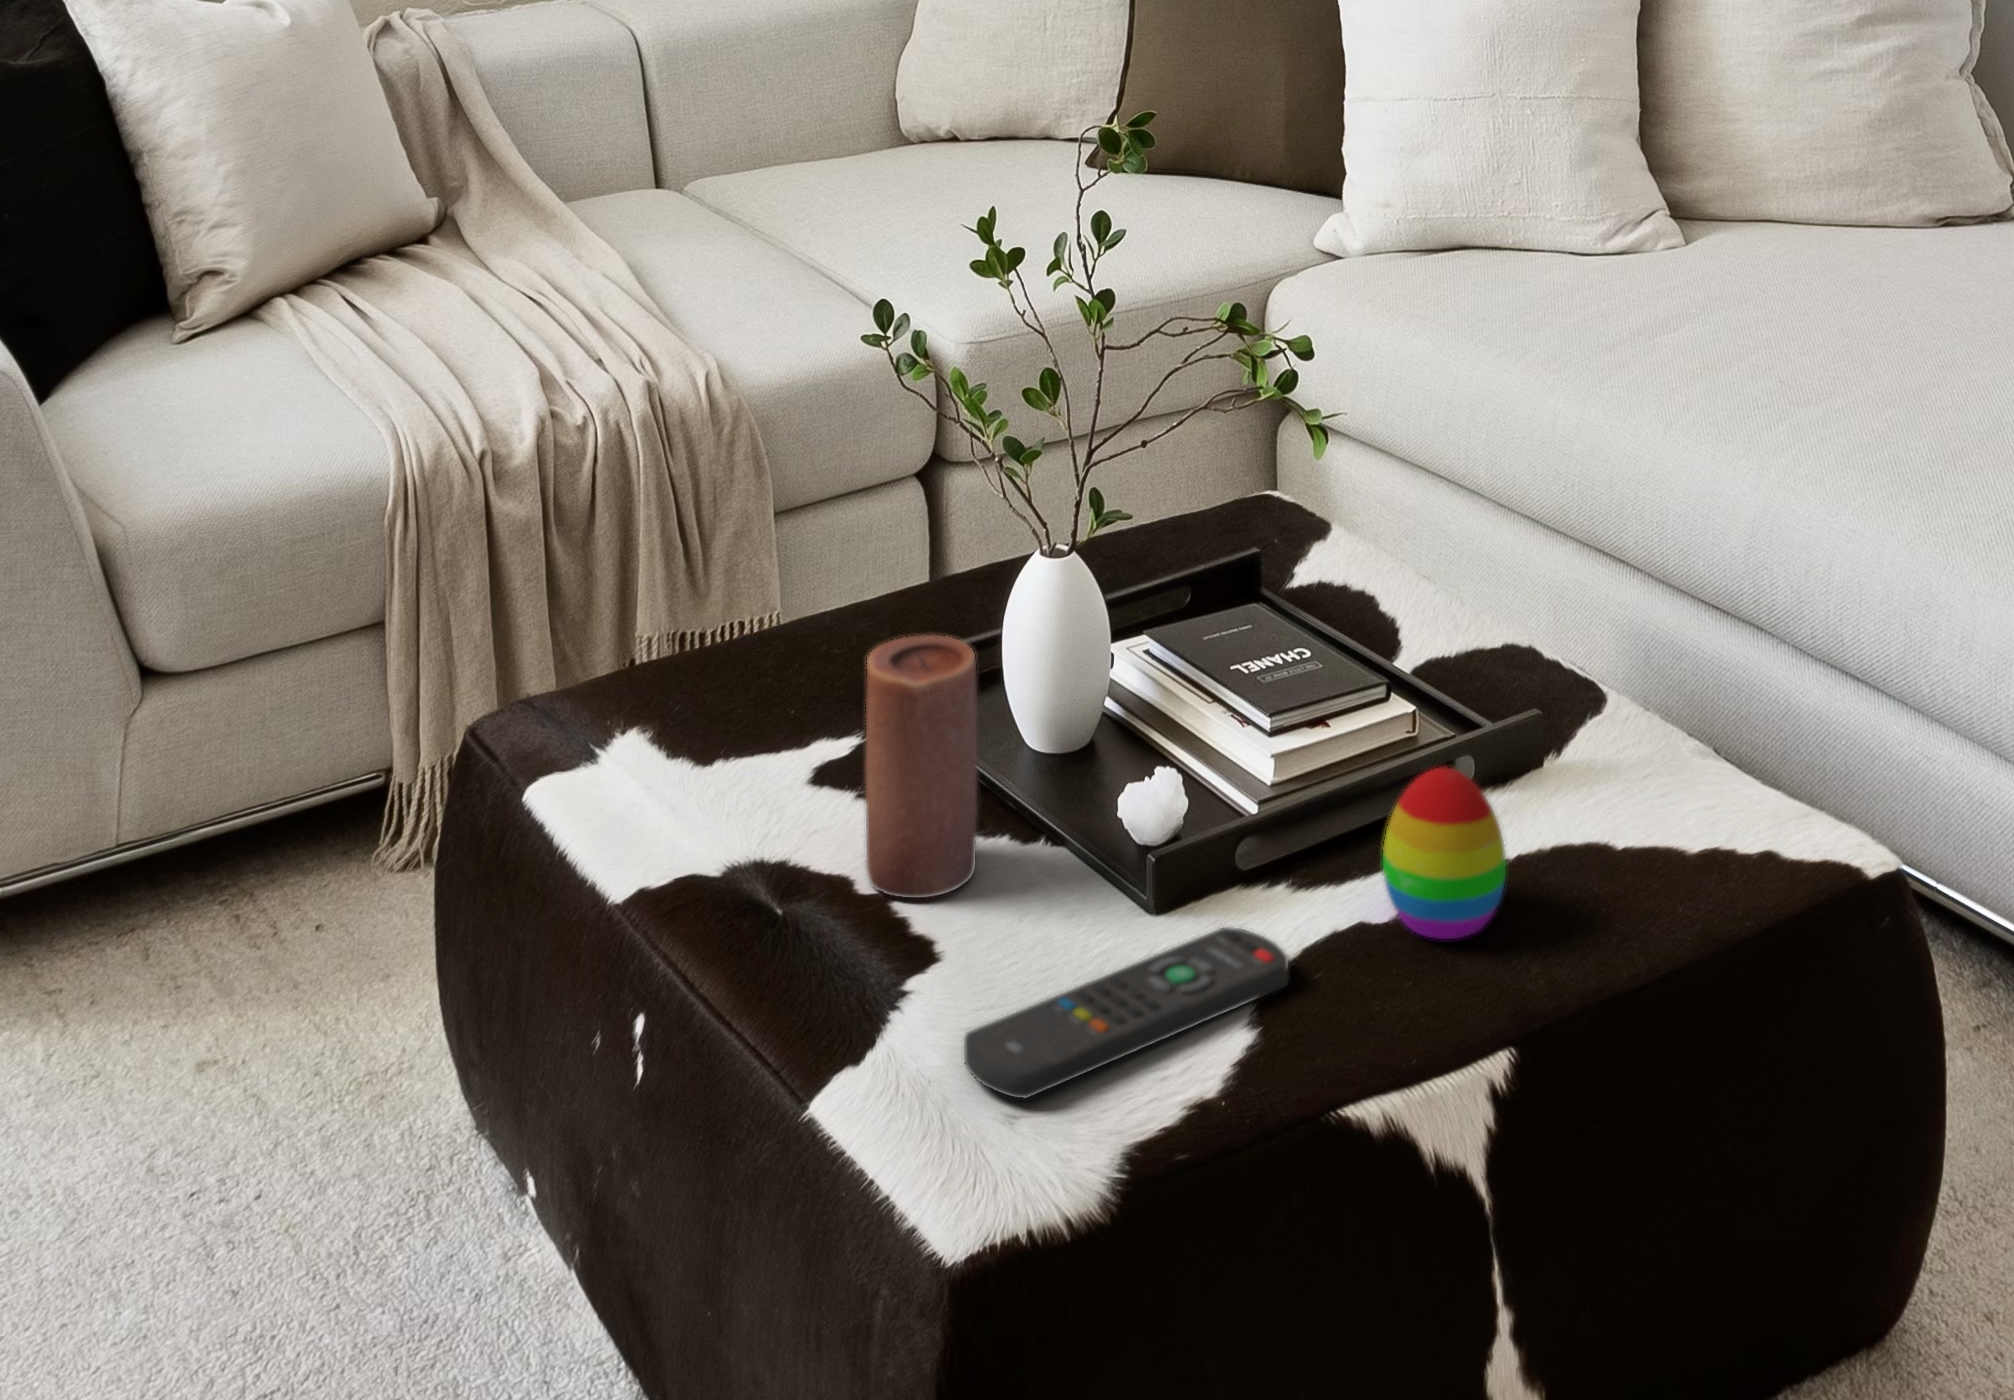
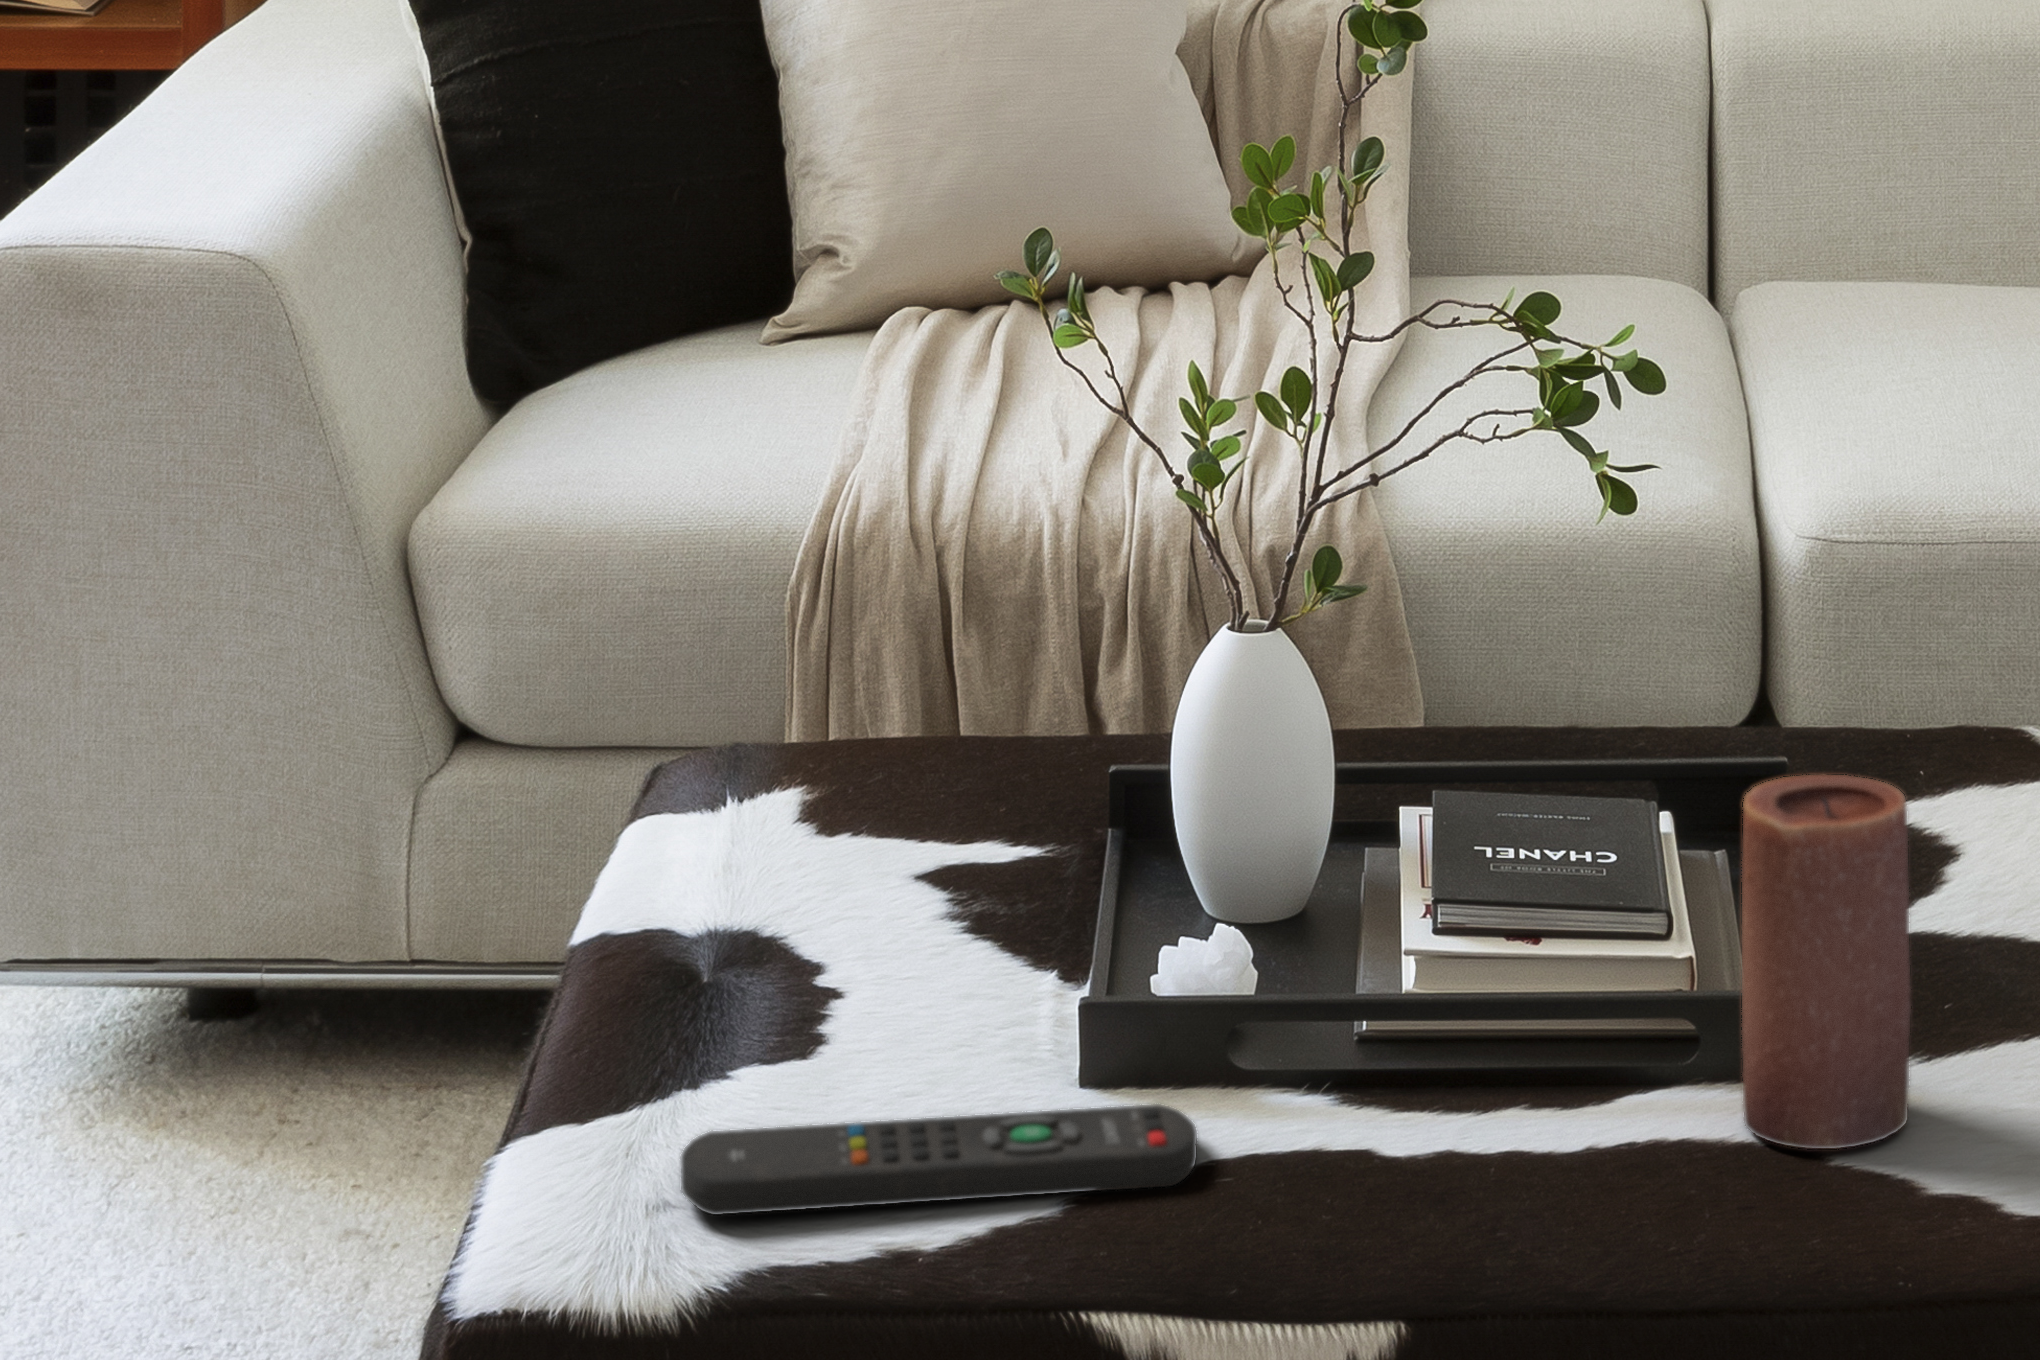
candle: present [866,635,977,898] -> present [1742,775,1911,1149]
decorative egg: present [1383,768,1506,939] -> none [1372,942,1553,1184]

